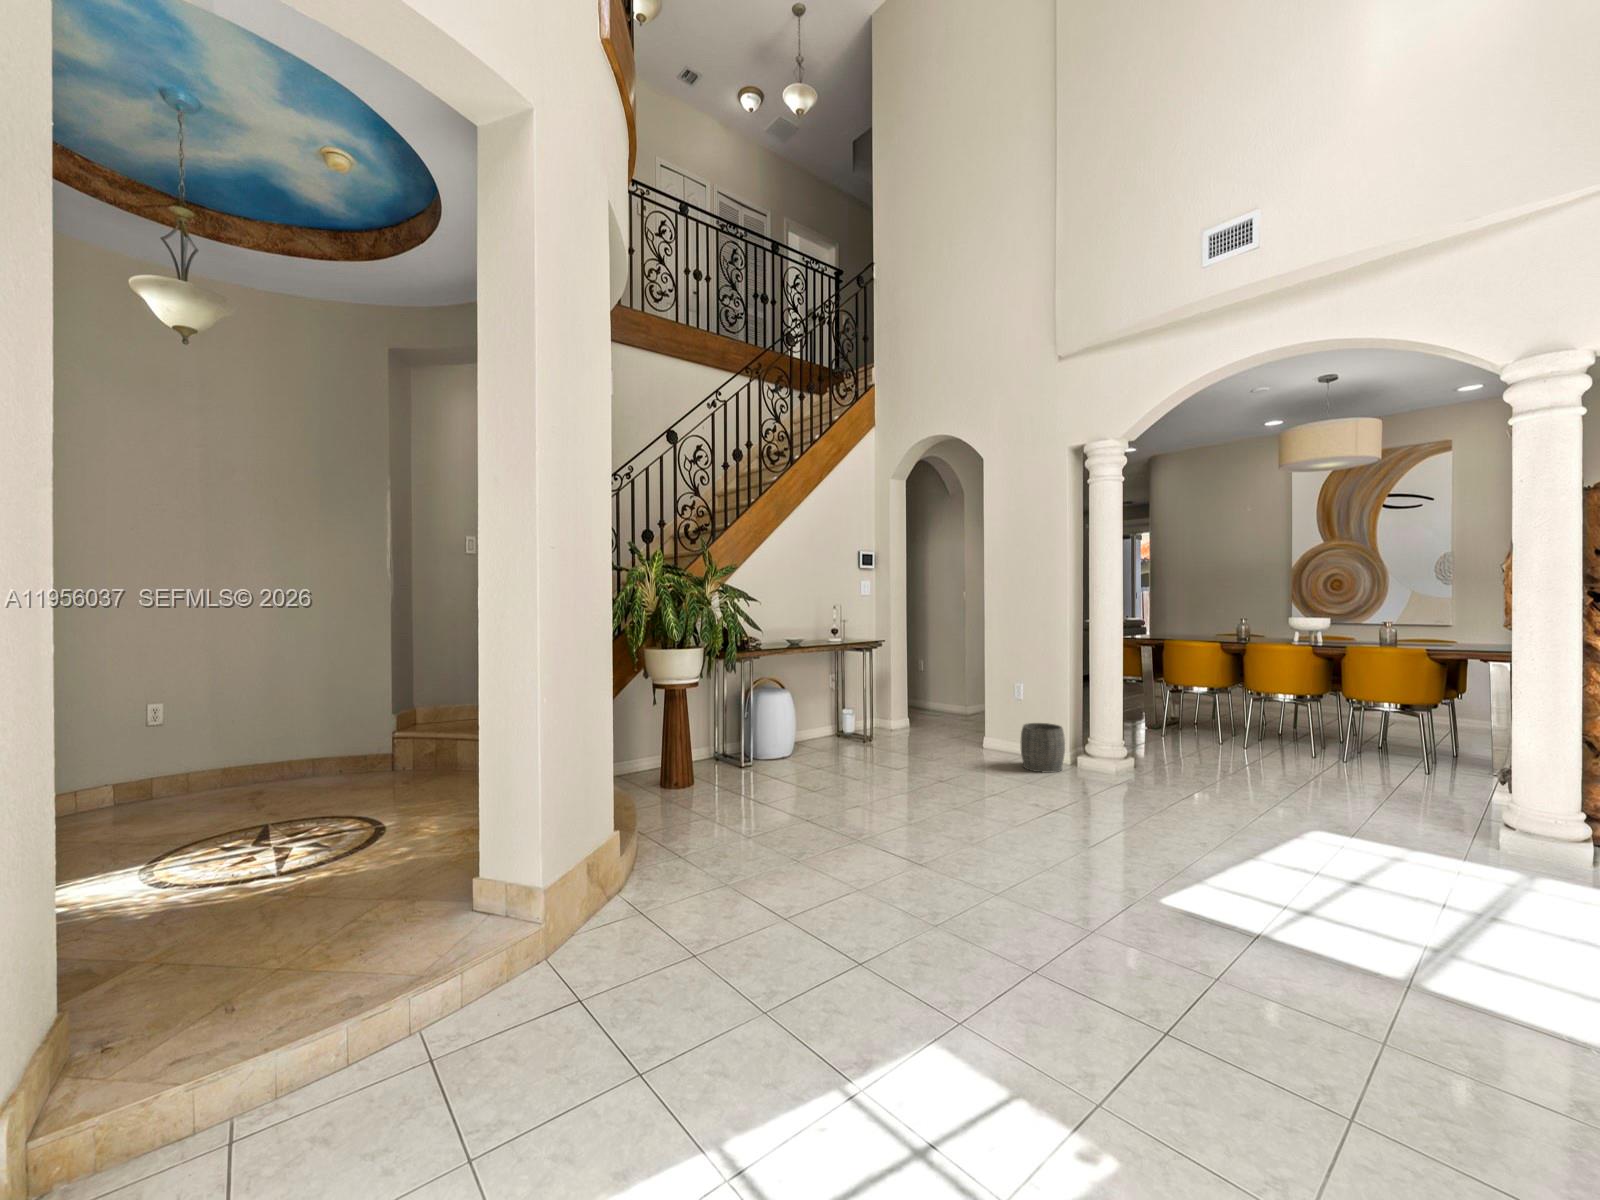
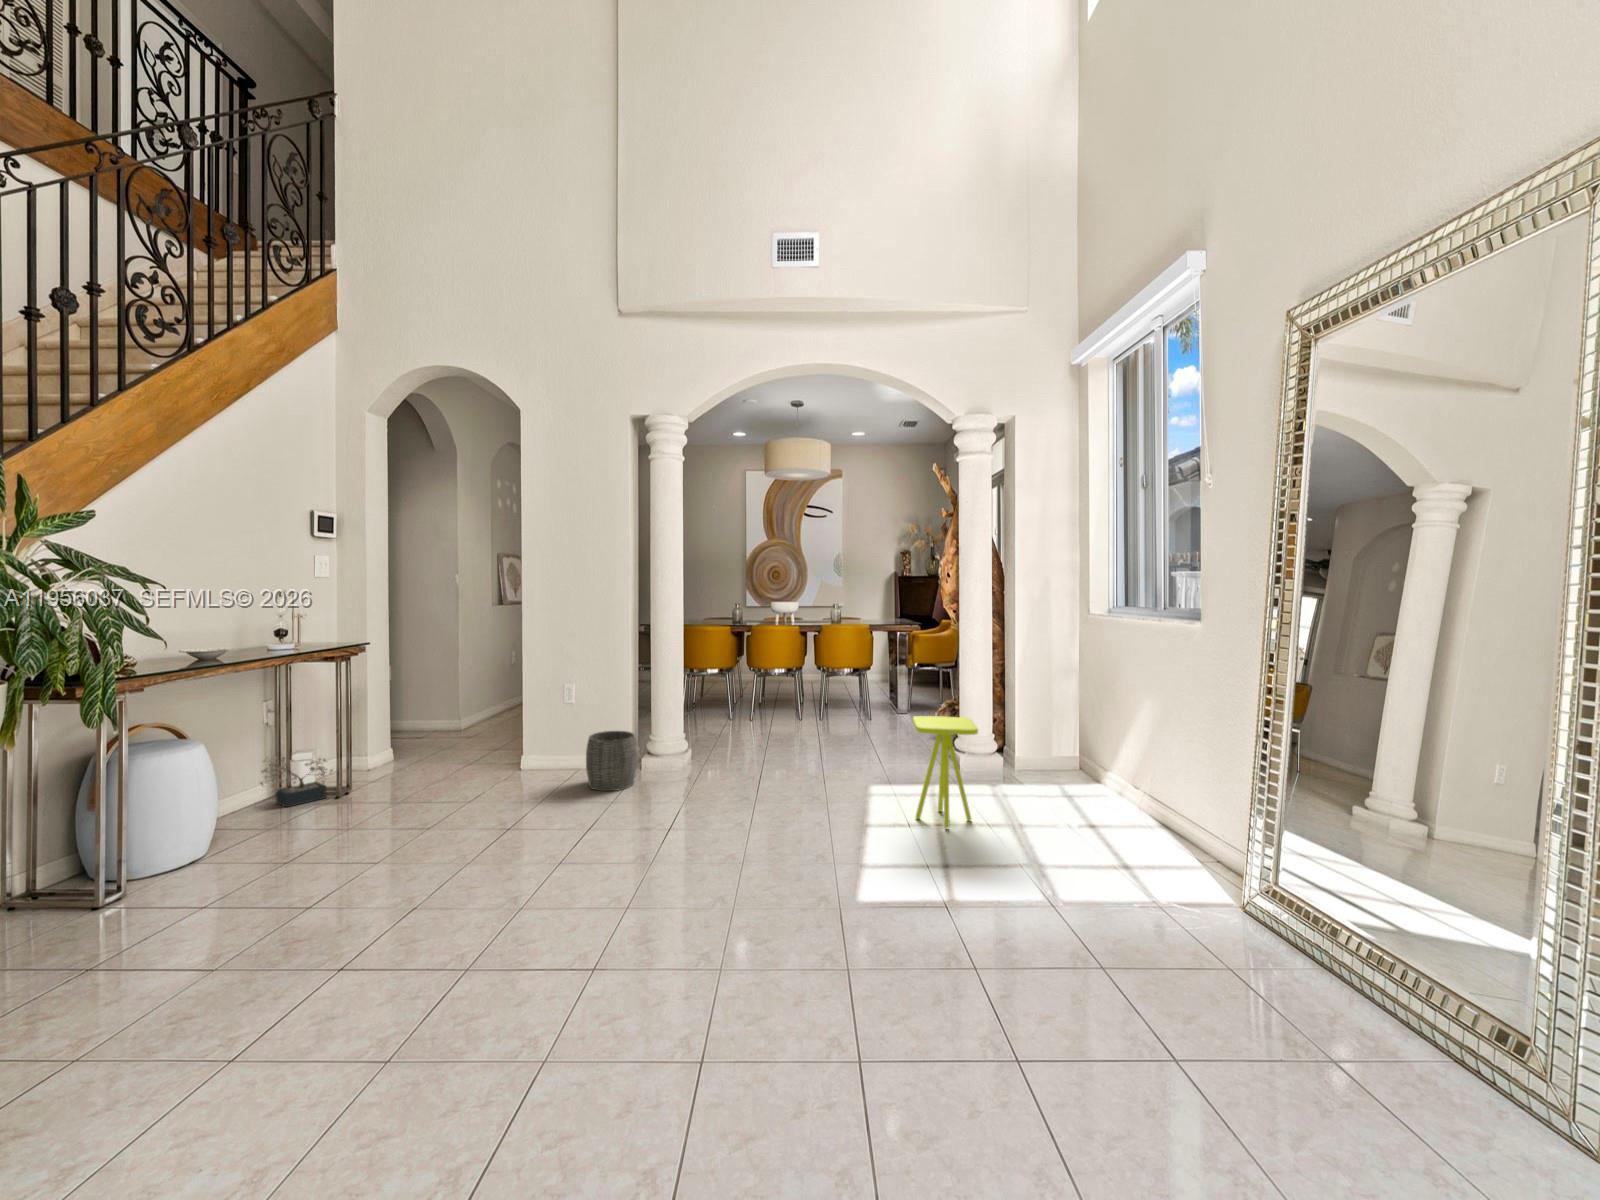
decorative plant: none [824,709,863,743] -> present [260,756,333,807]
side table: none [1305,740,1402,867] -> present [913,716,978,828]

